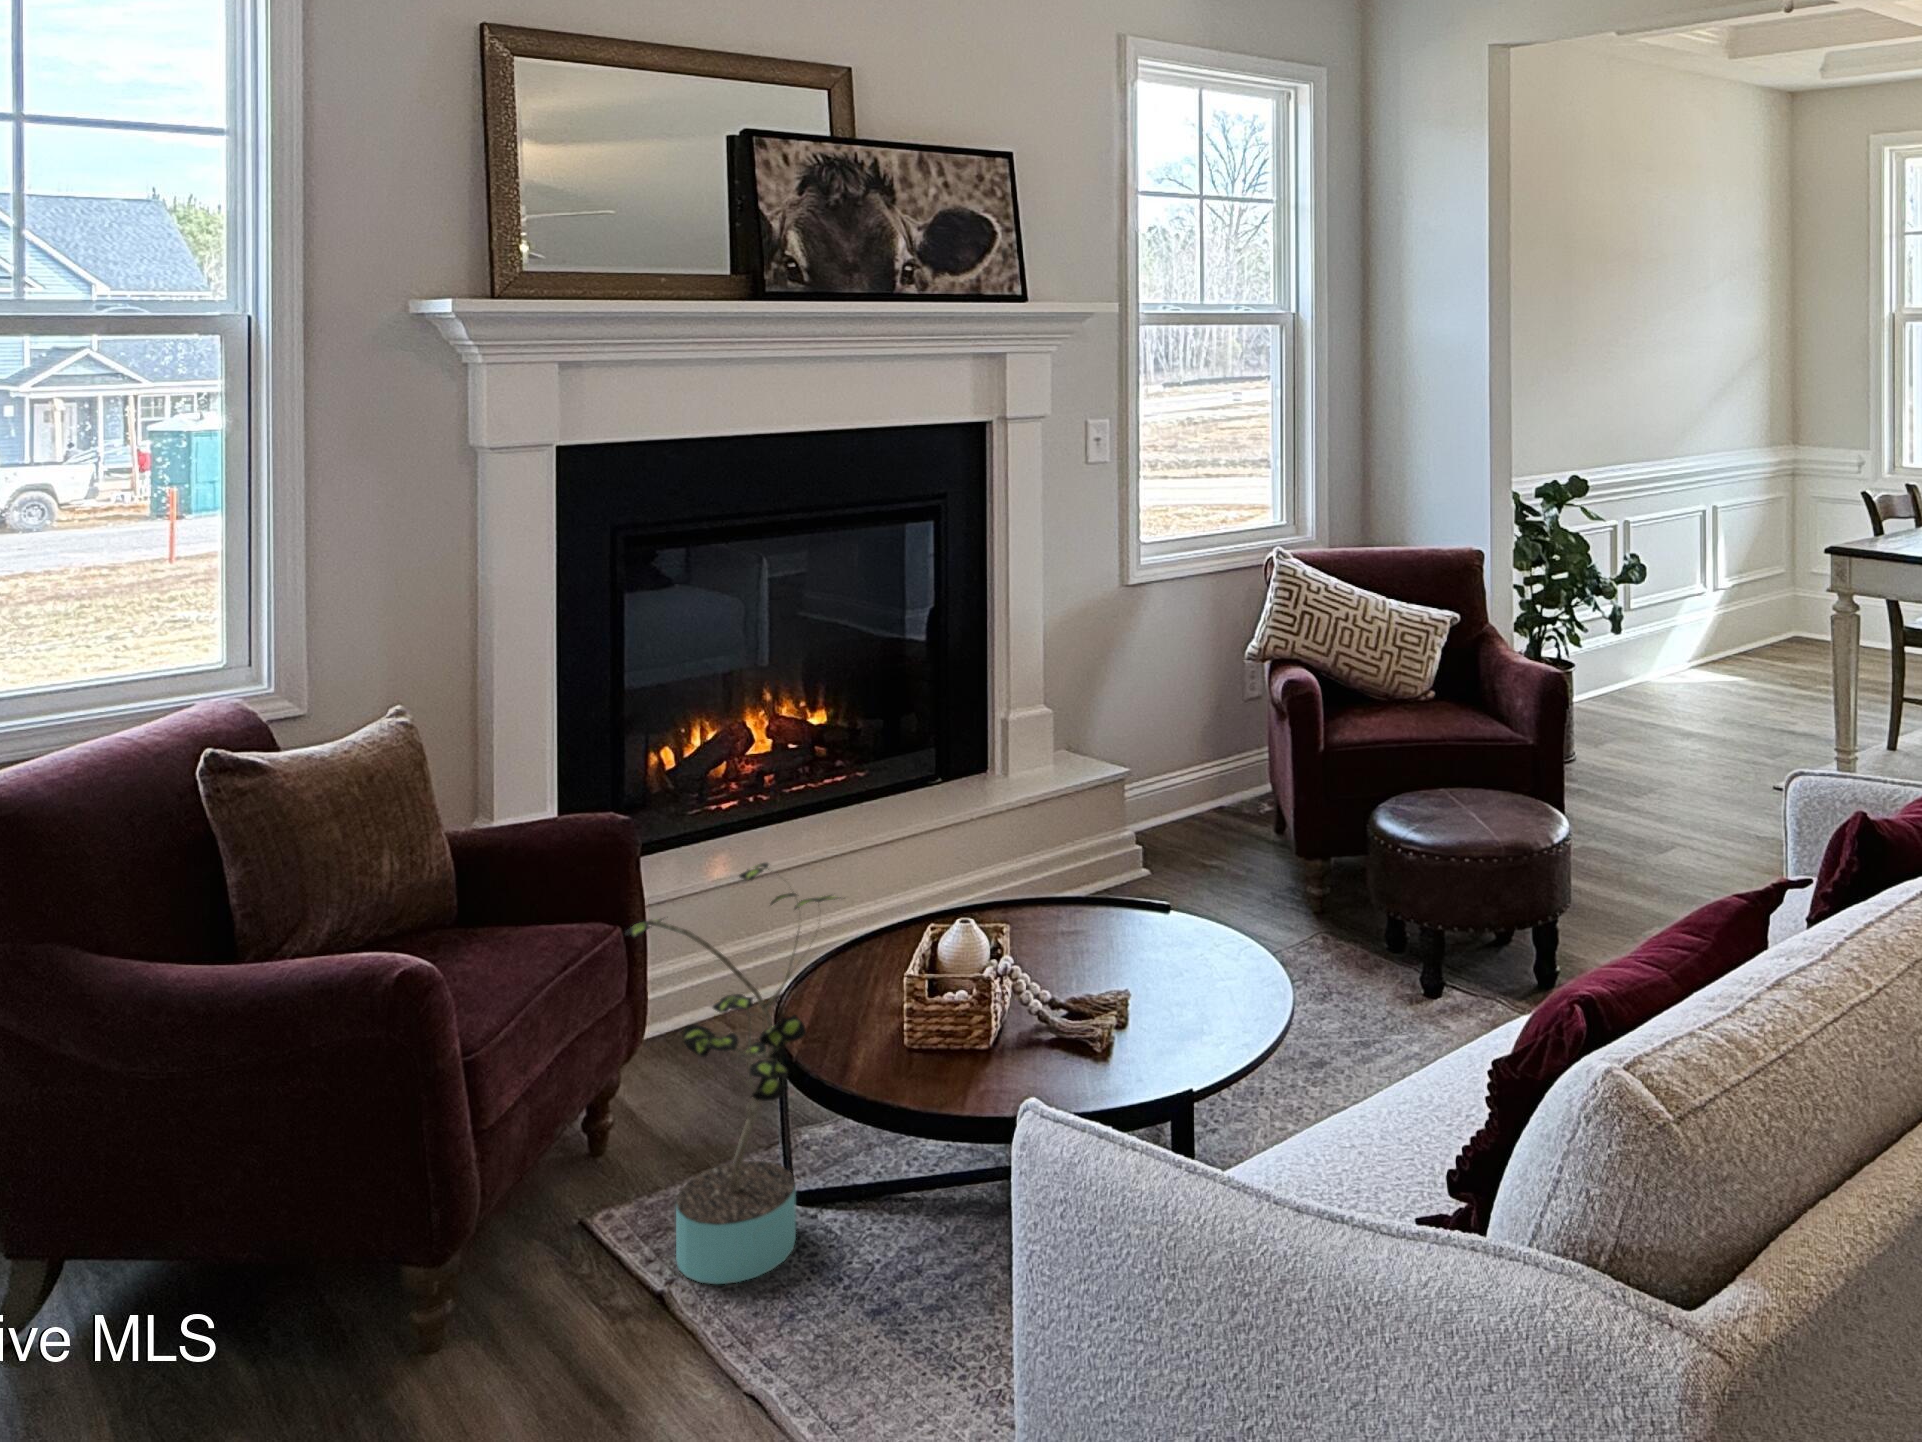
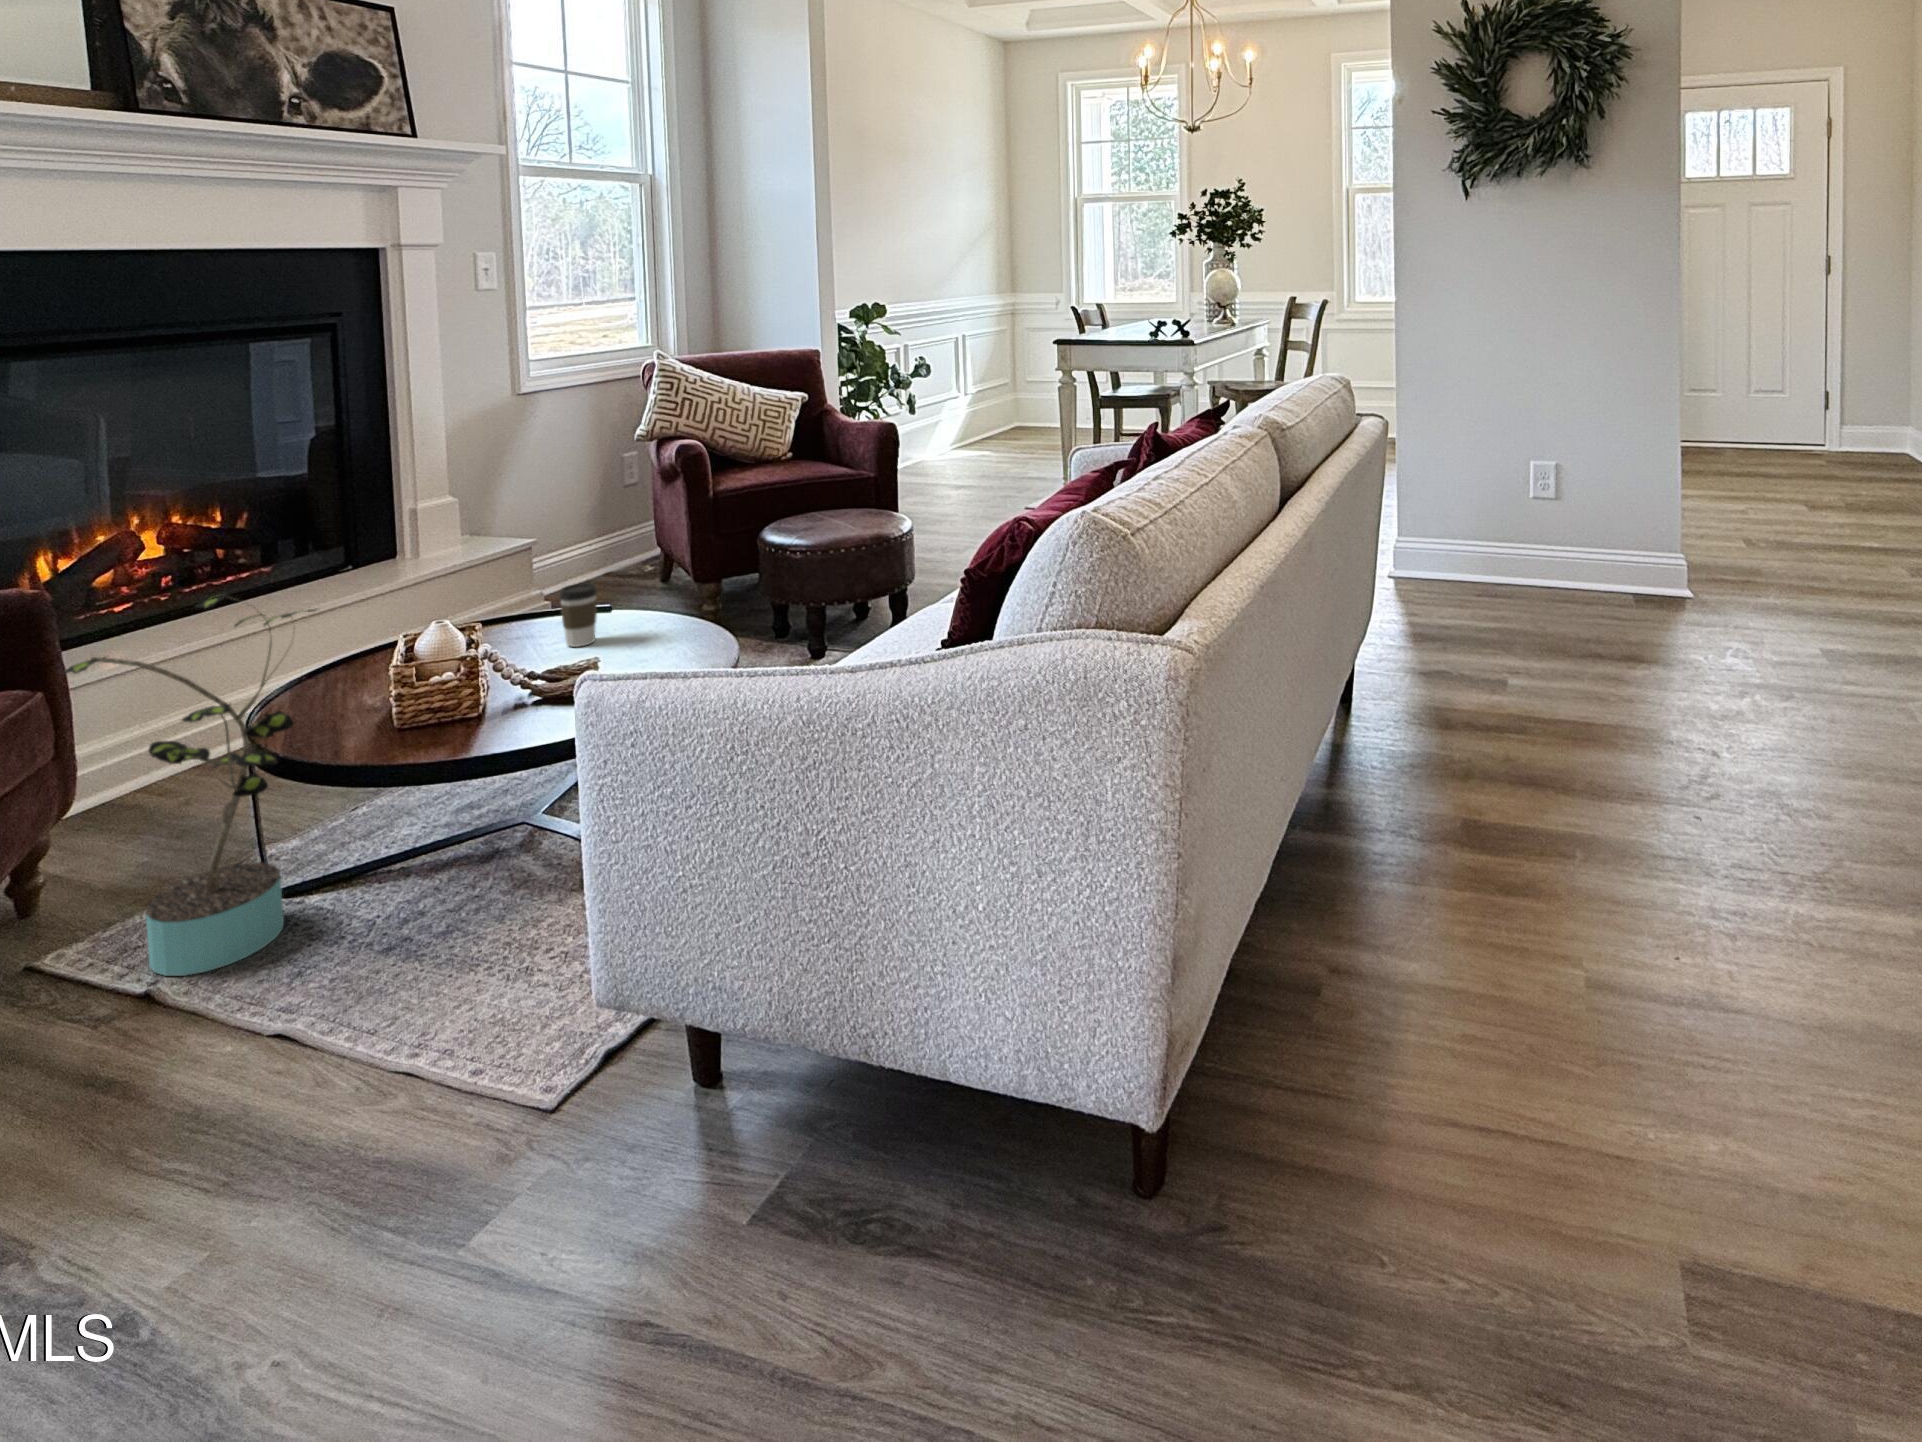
coffee cup: none [1092,893,1134,974] -> present [559,583,598,647]

